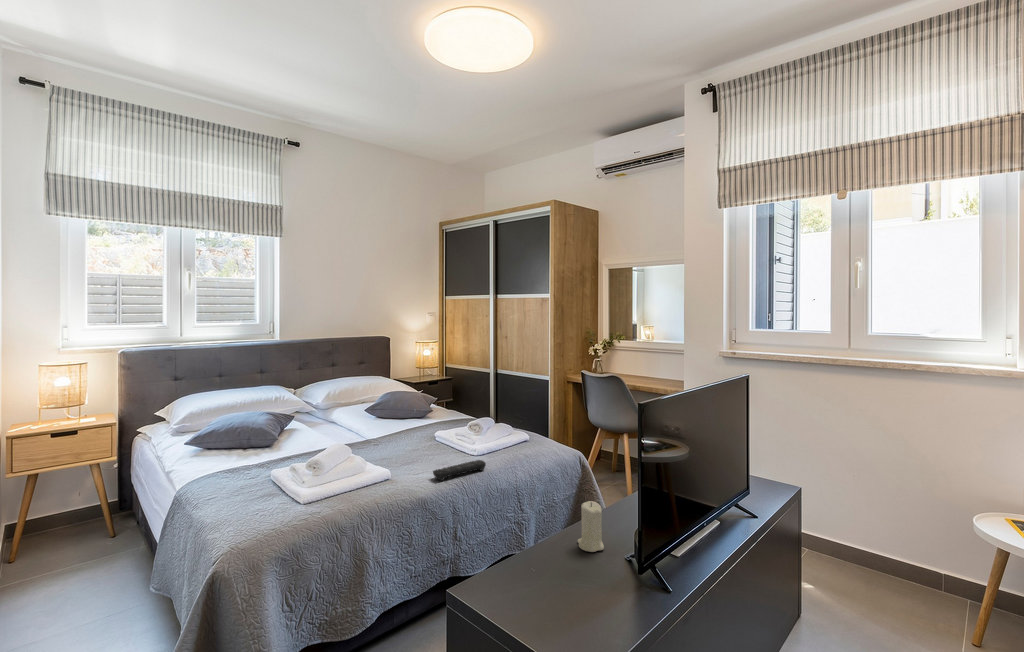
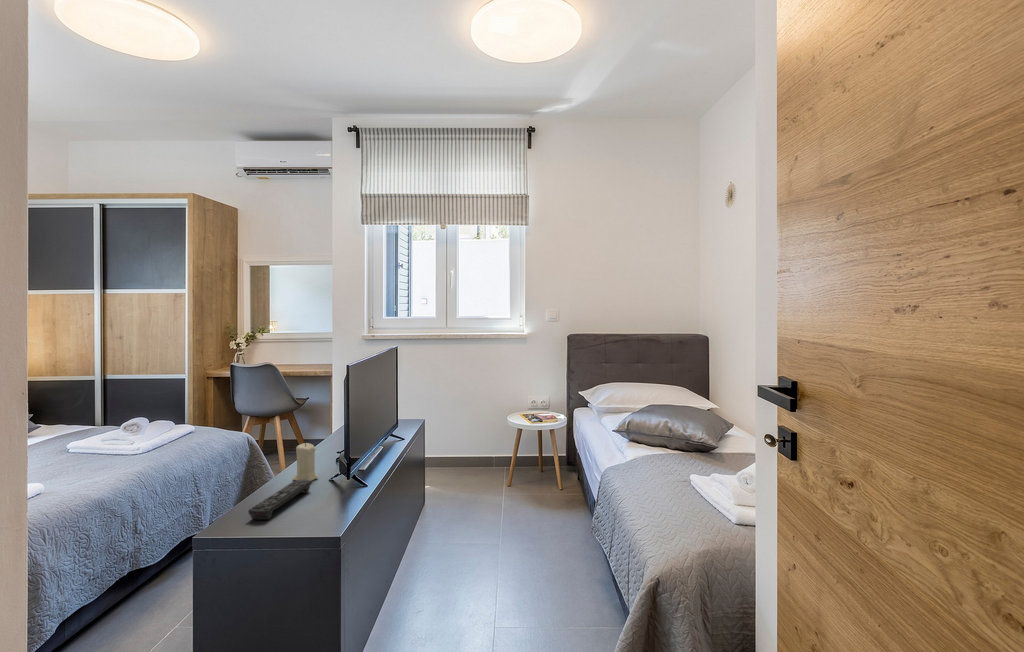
remote control: present [433,460,486,481] -> present [249,480,311,520]

